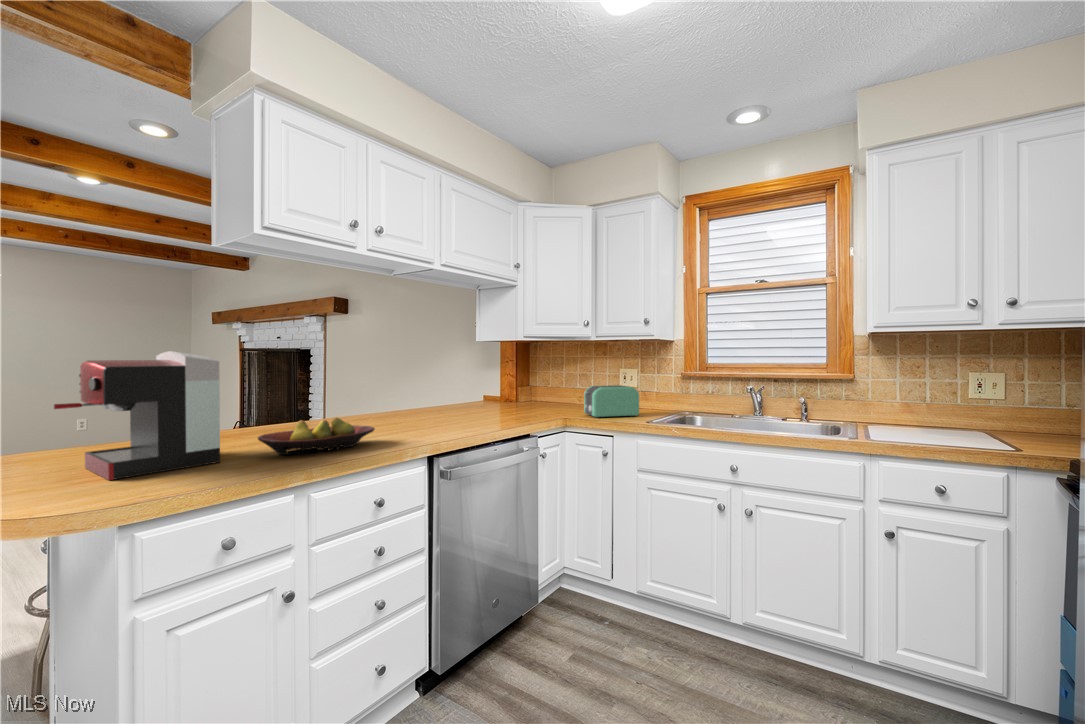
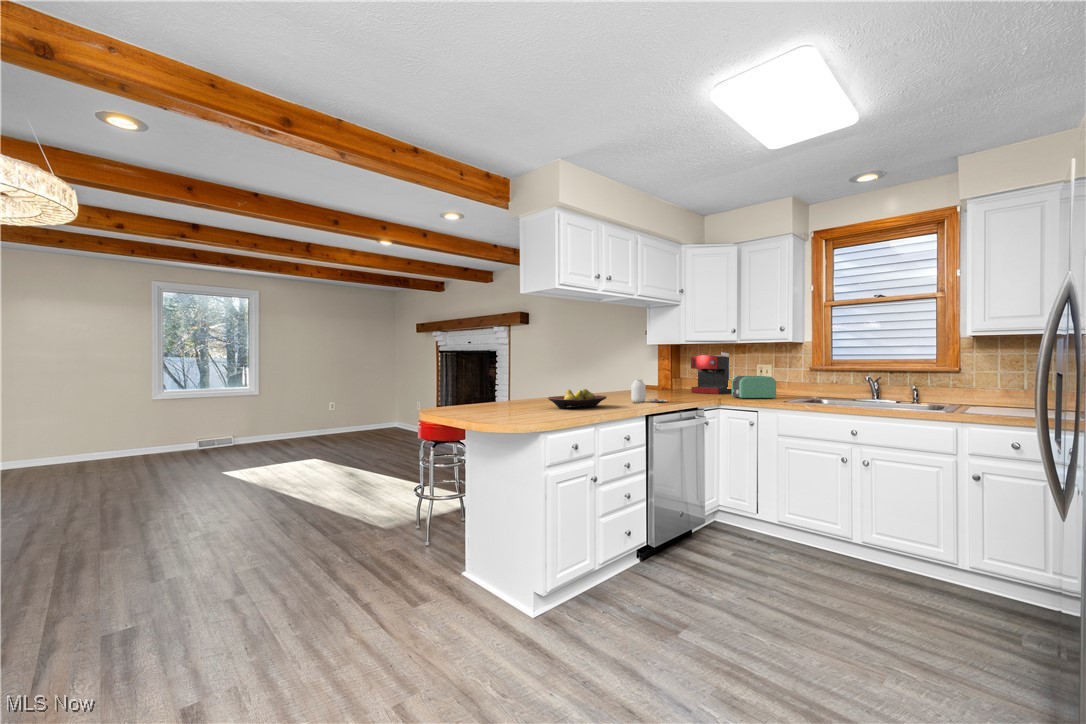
coffee maker: present [54,351,220,480] -> present [691,352,732,394]
jar: none [430,396,487,433] -> present [631,379,667,403]

